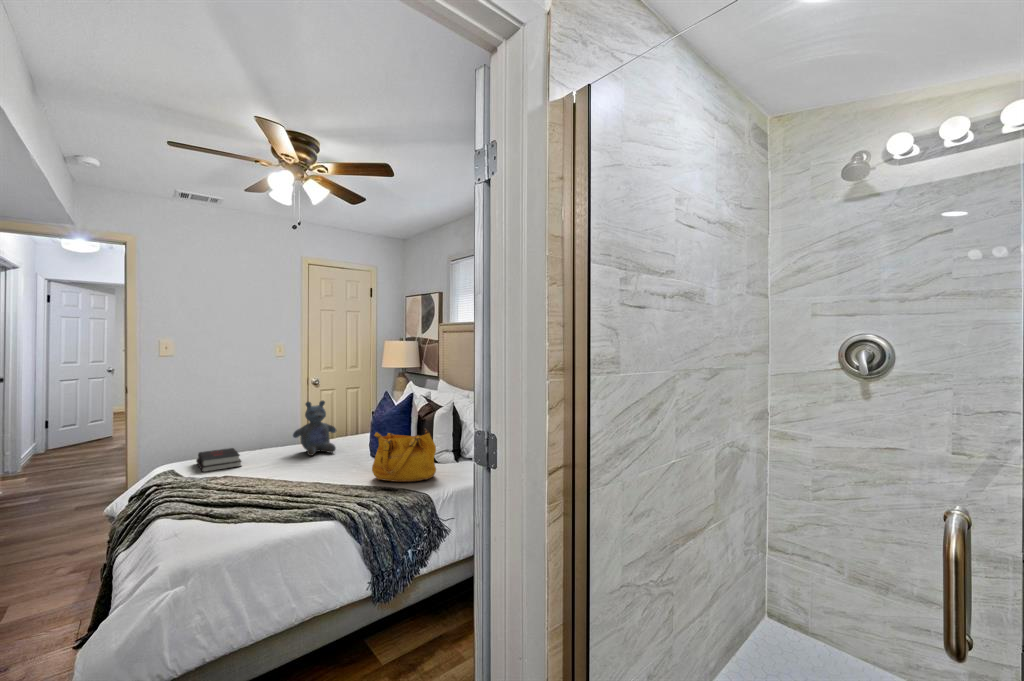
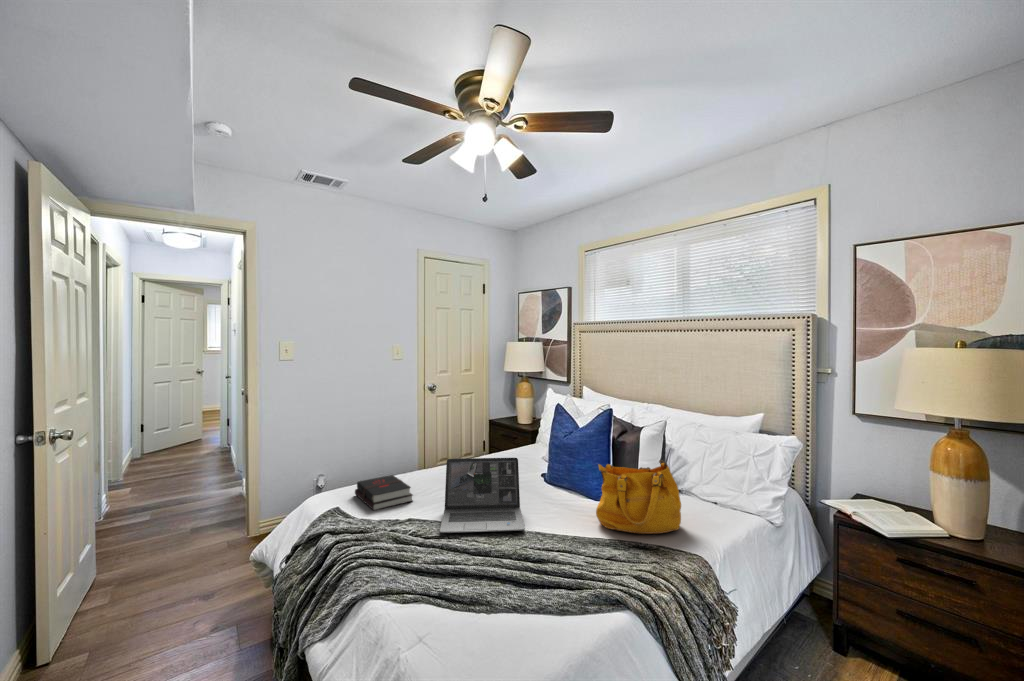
stuffed bear: present [293,400,336,456] -> none [454,415,505,484]
laptop: none [241,431,328,483] -> present [440,458,525,533]

